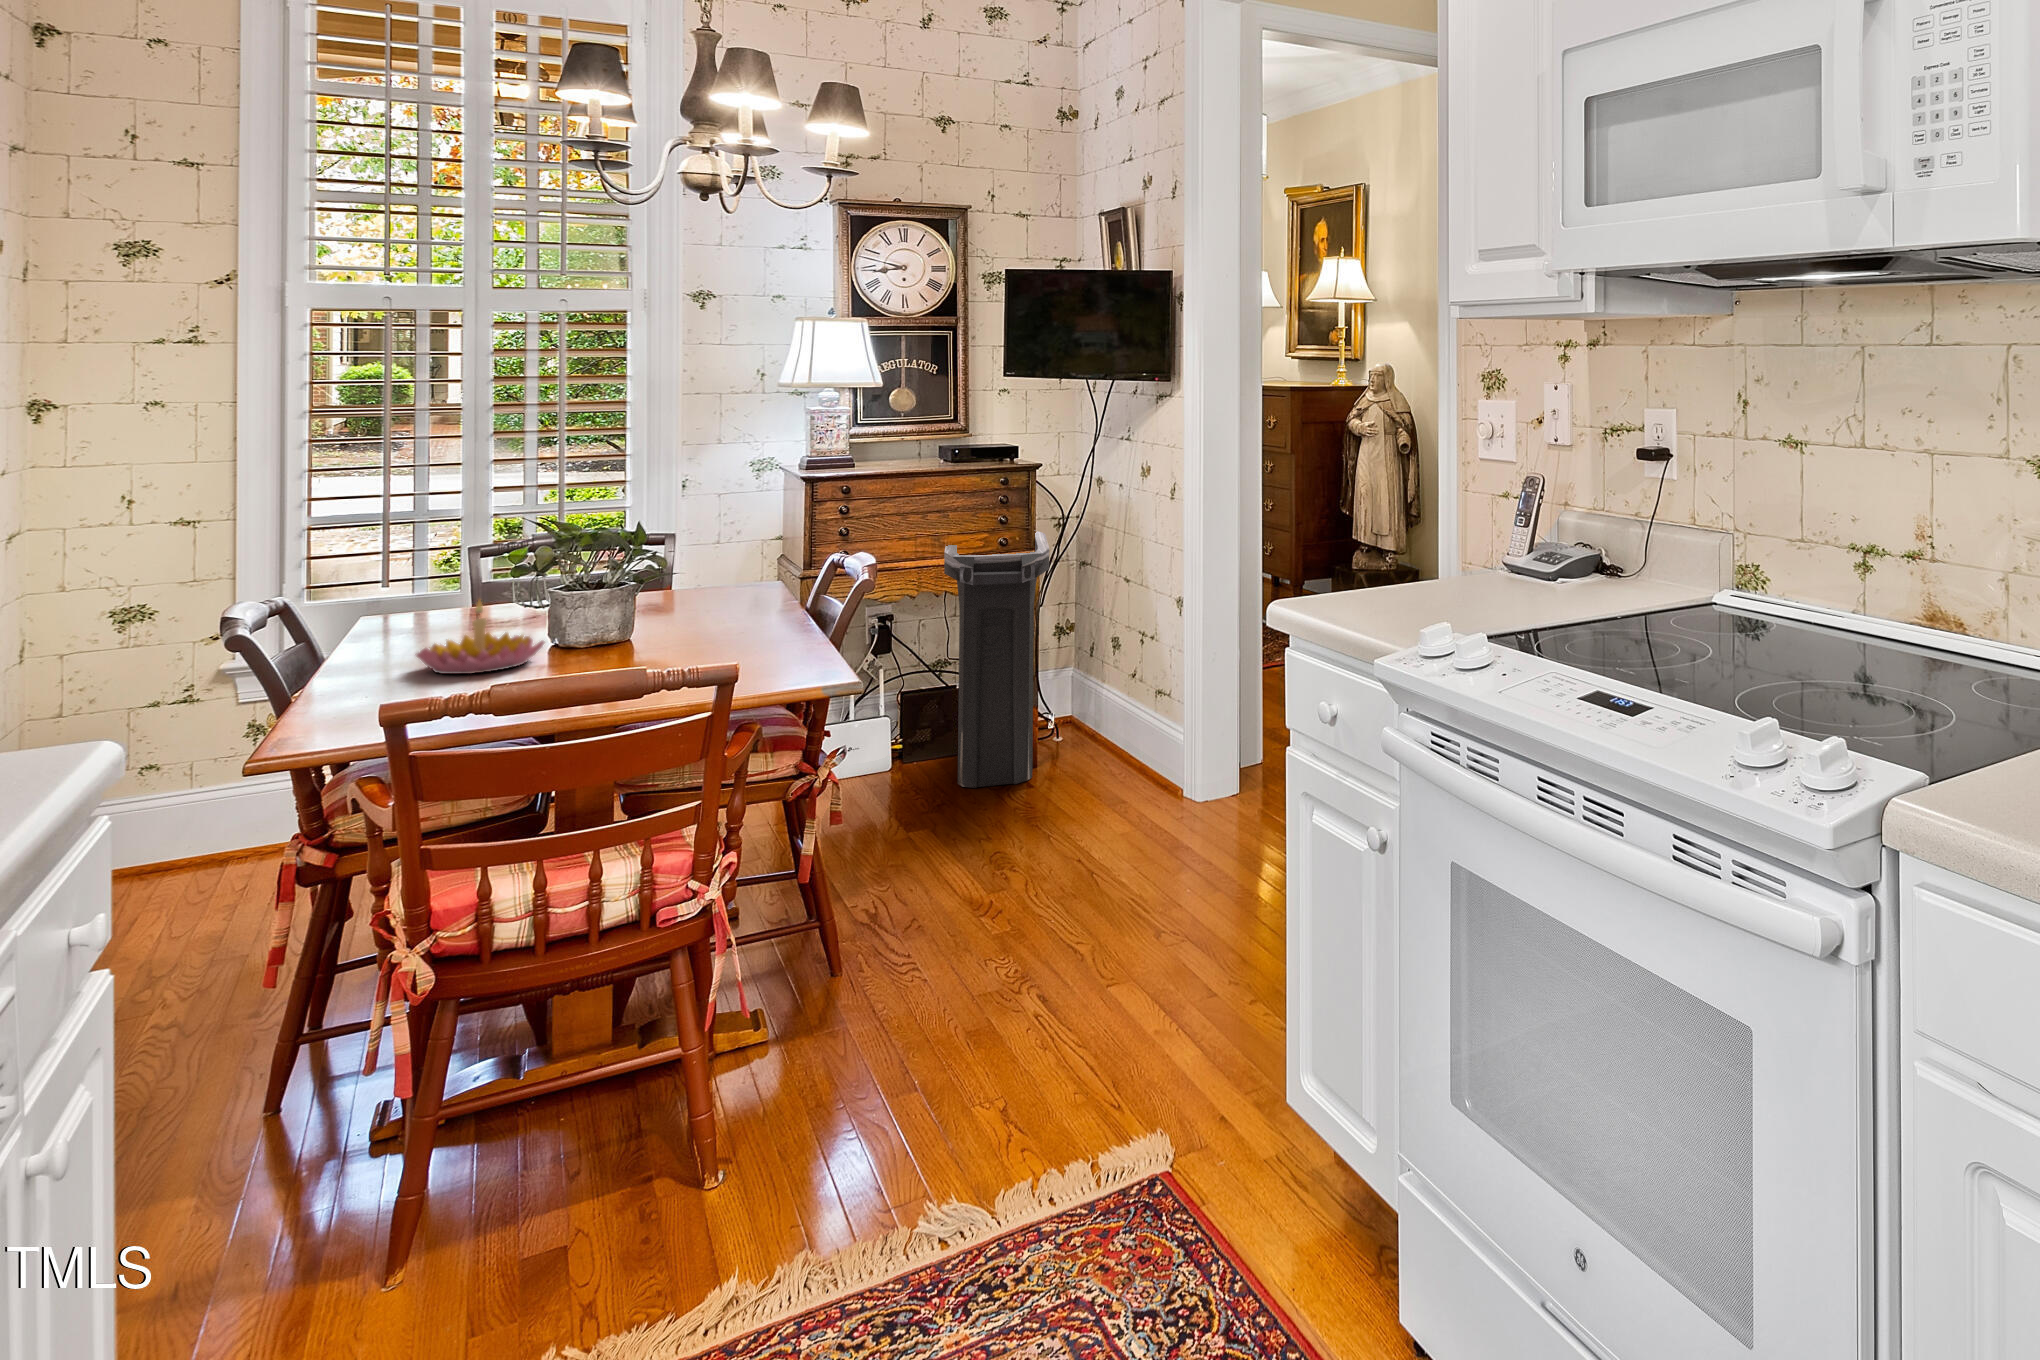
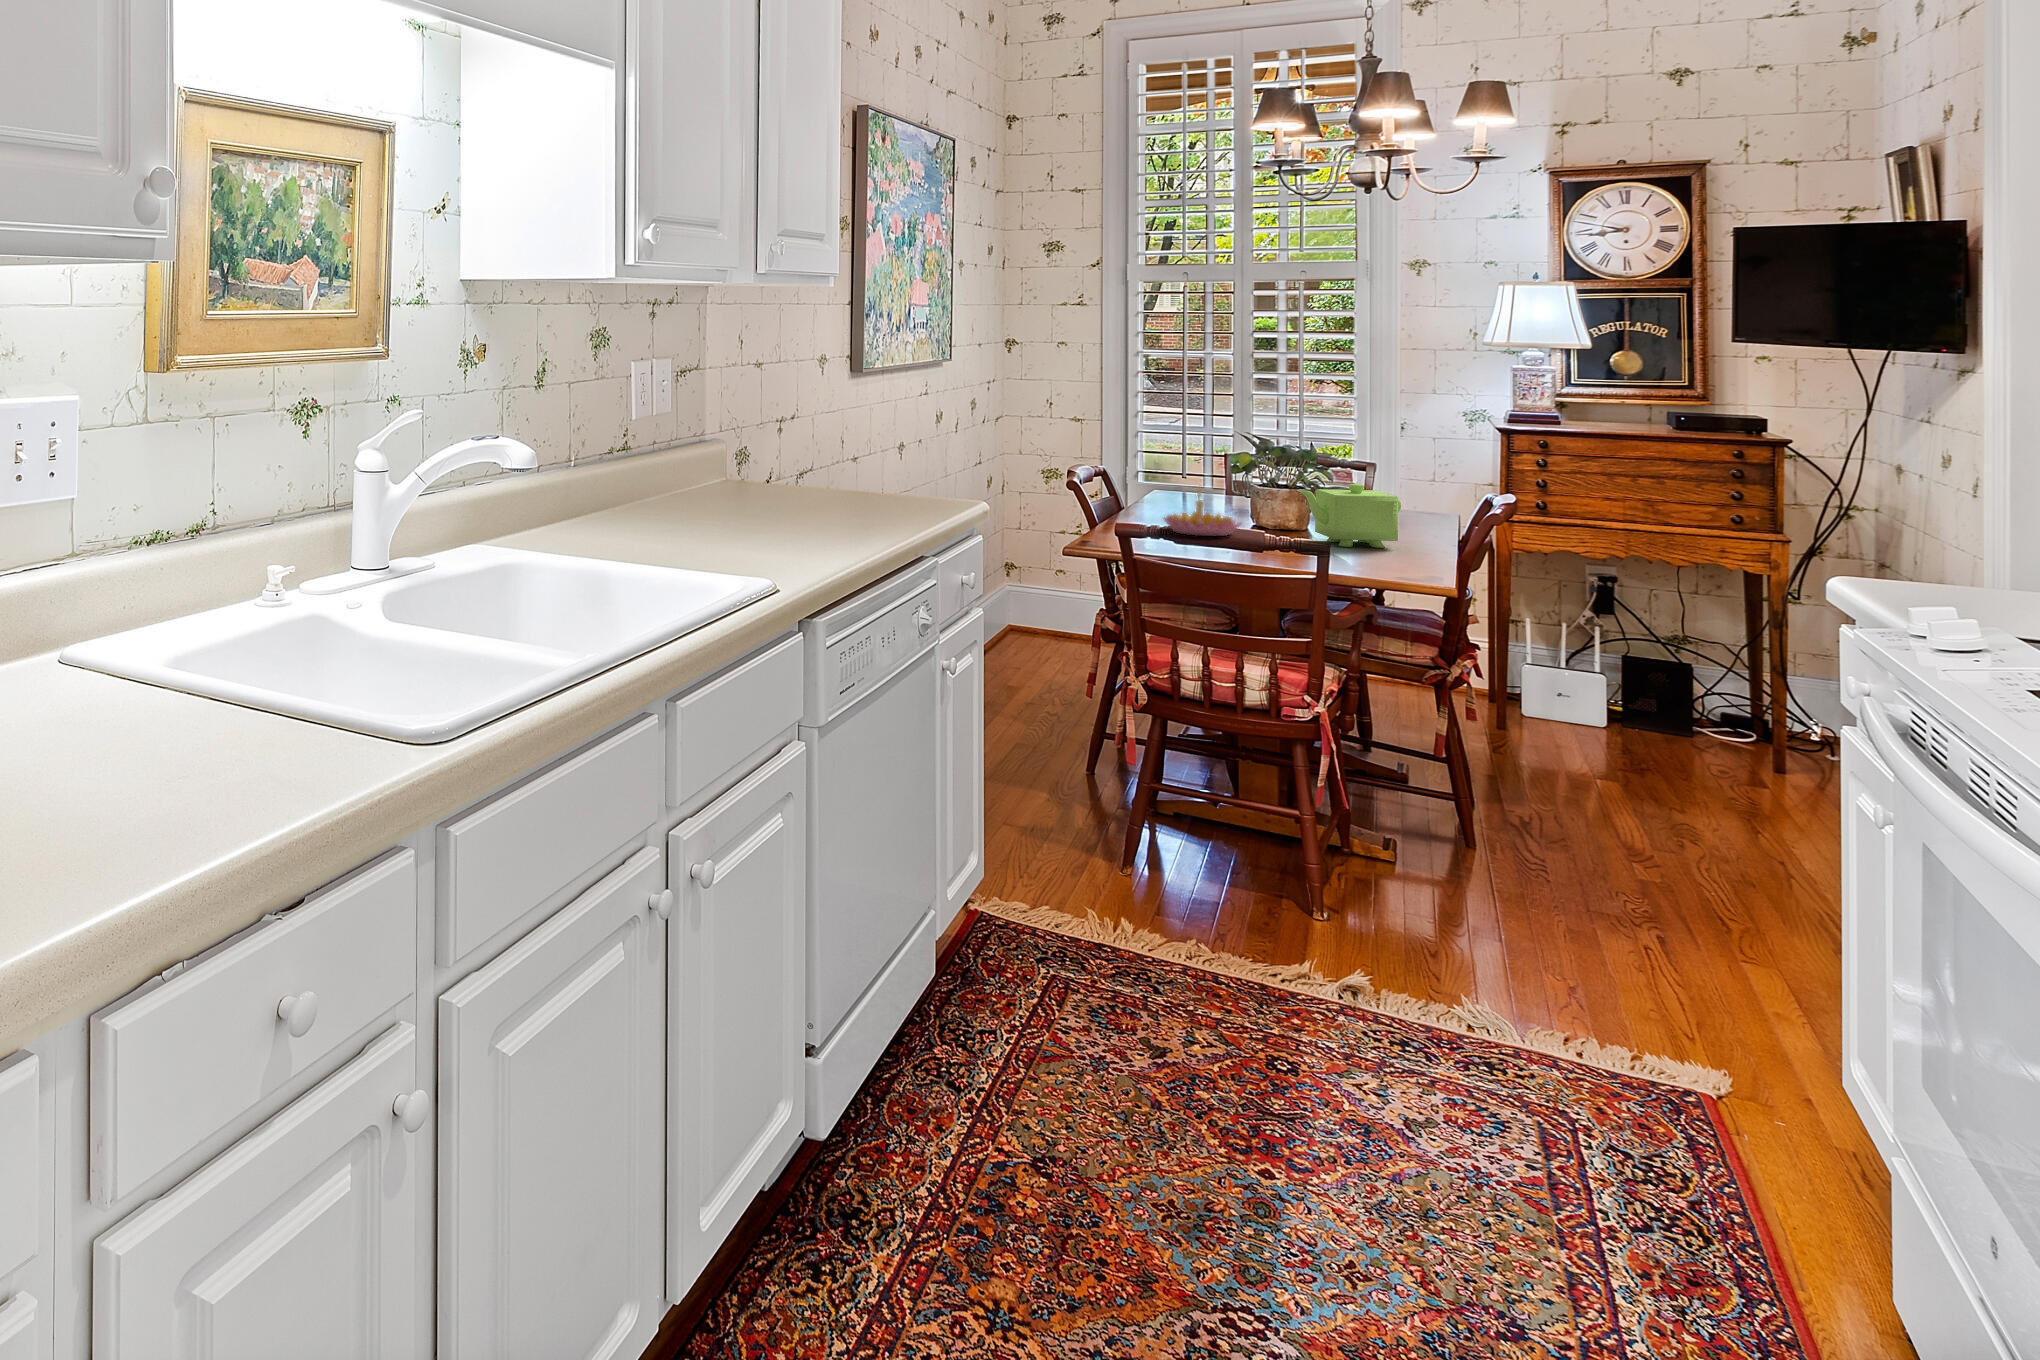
trash can: present [944,531,1049,788] -> none [1649,503,1800,770]
teapot: none [628,566,756,650] -> present [1297,484,1401,548]

